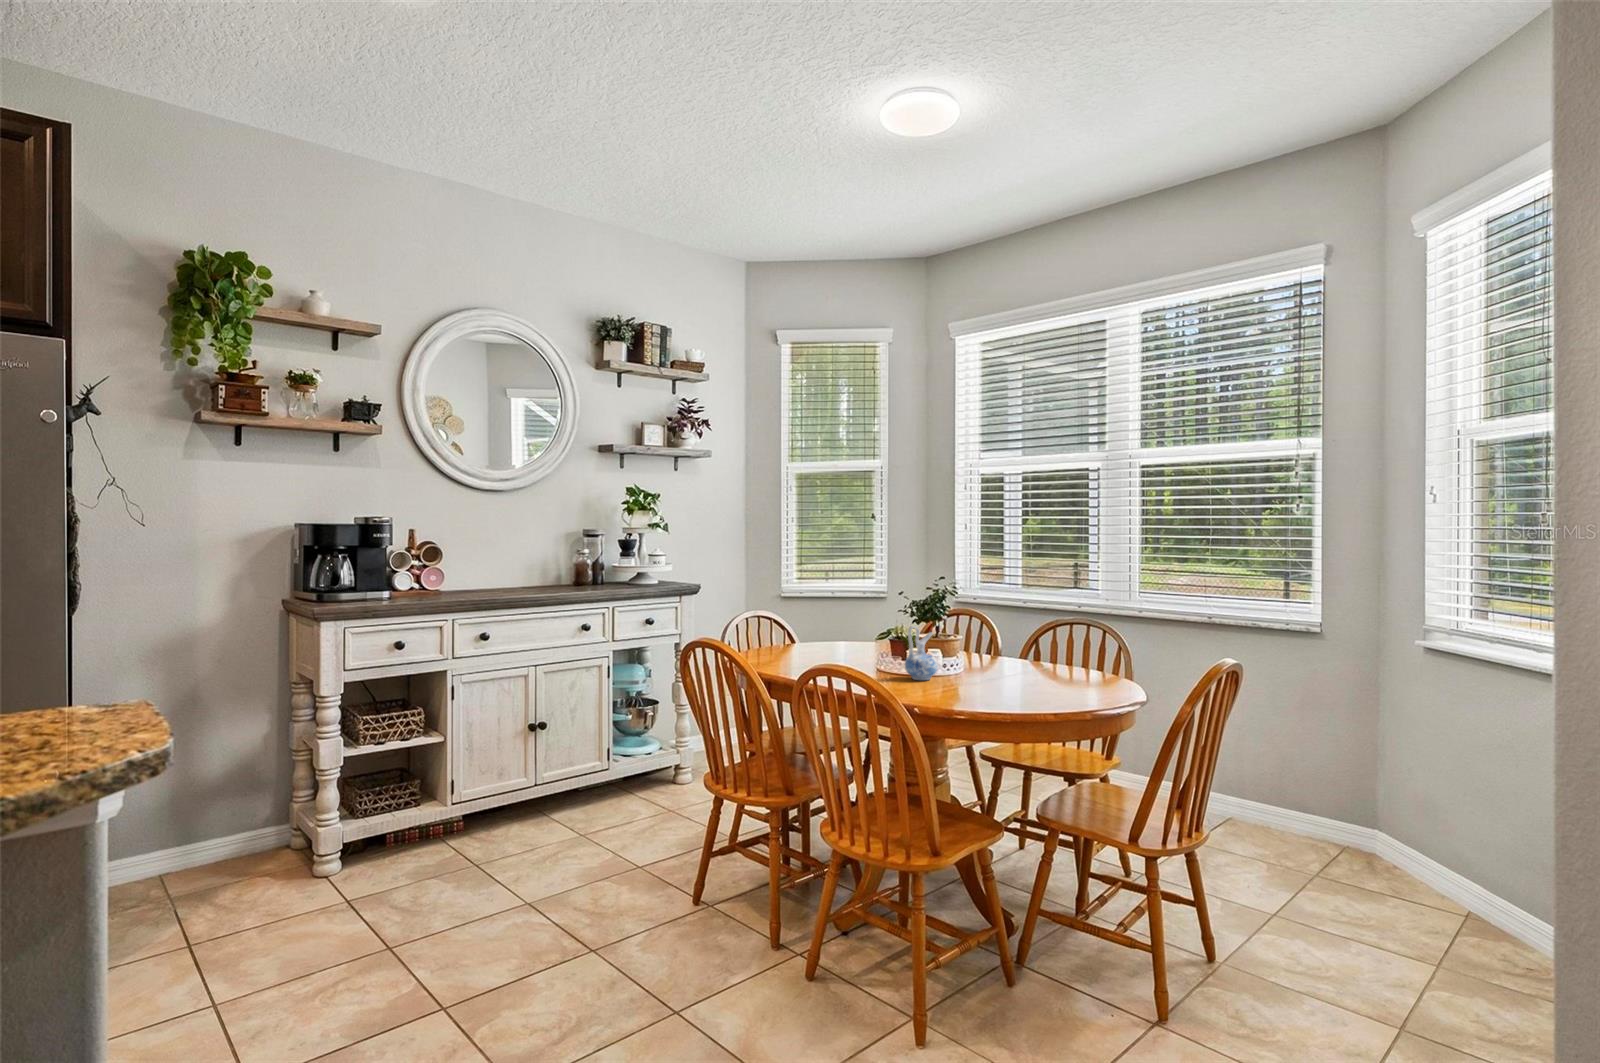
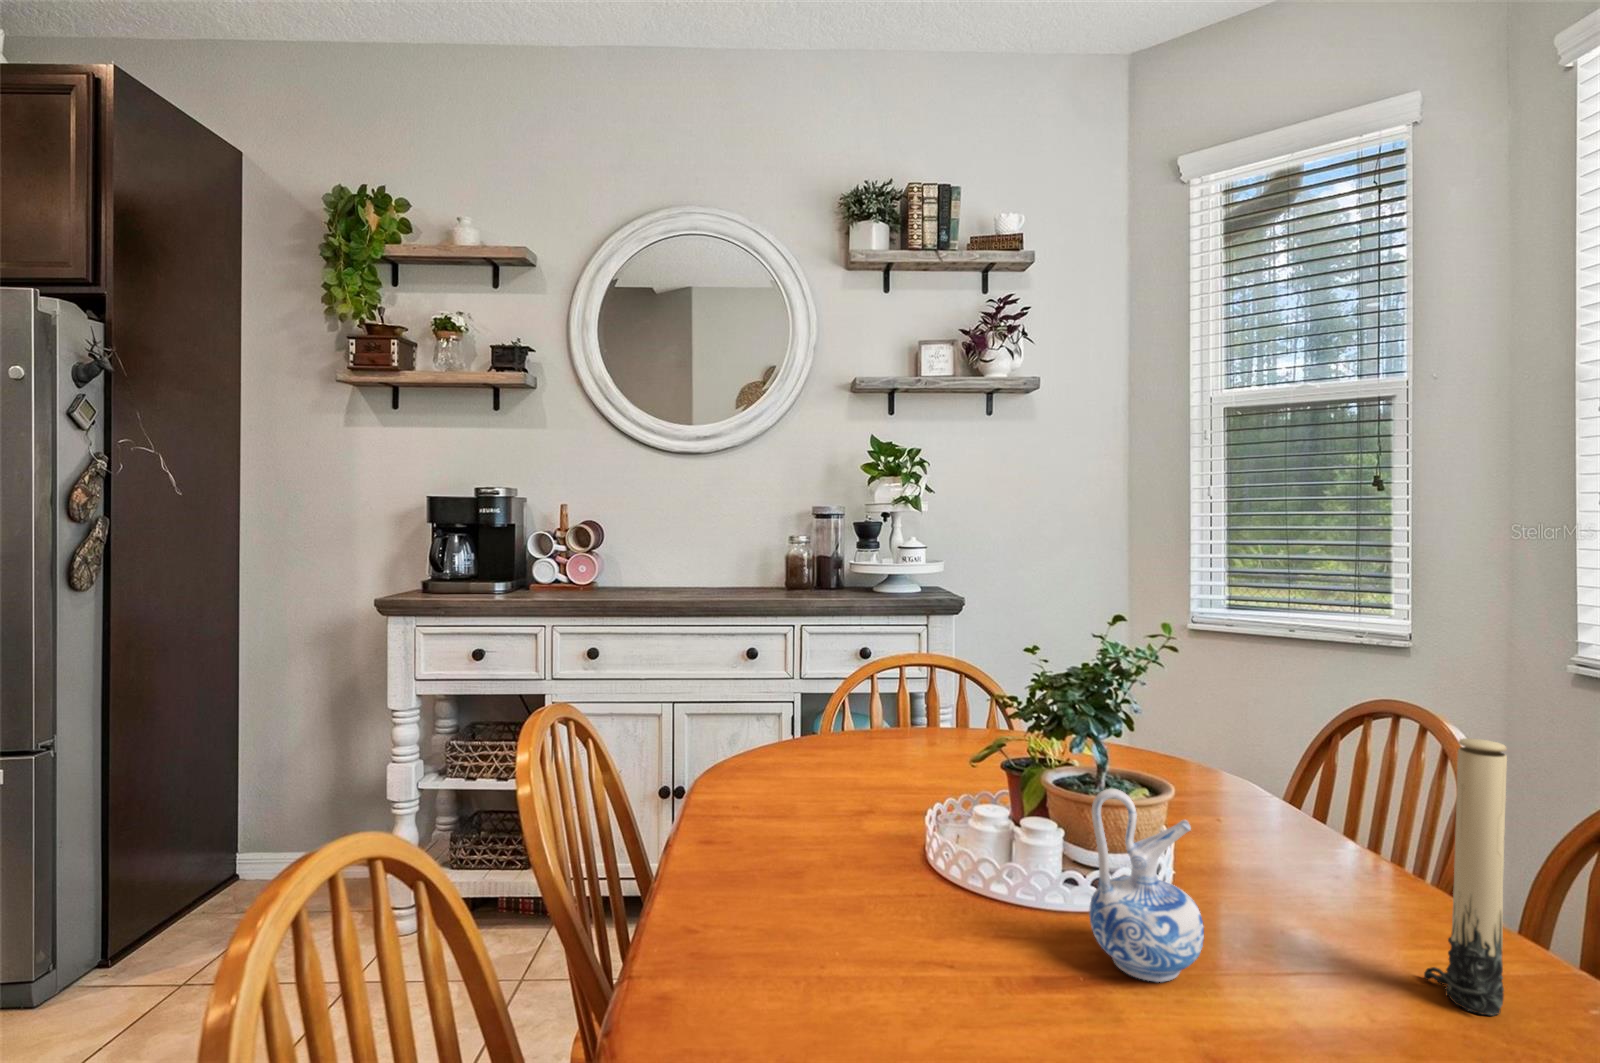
candle: none [979,600,998,673] -> present [1424,738,1507,1016]

